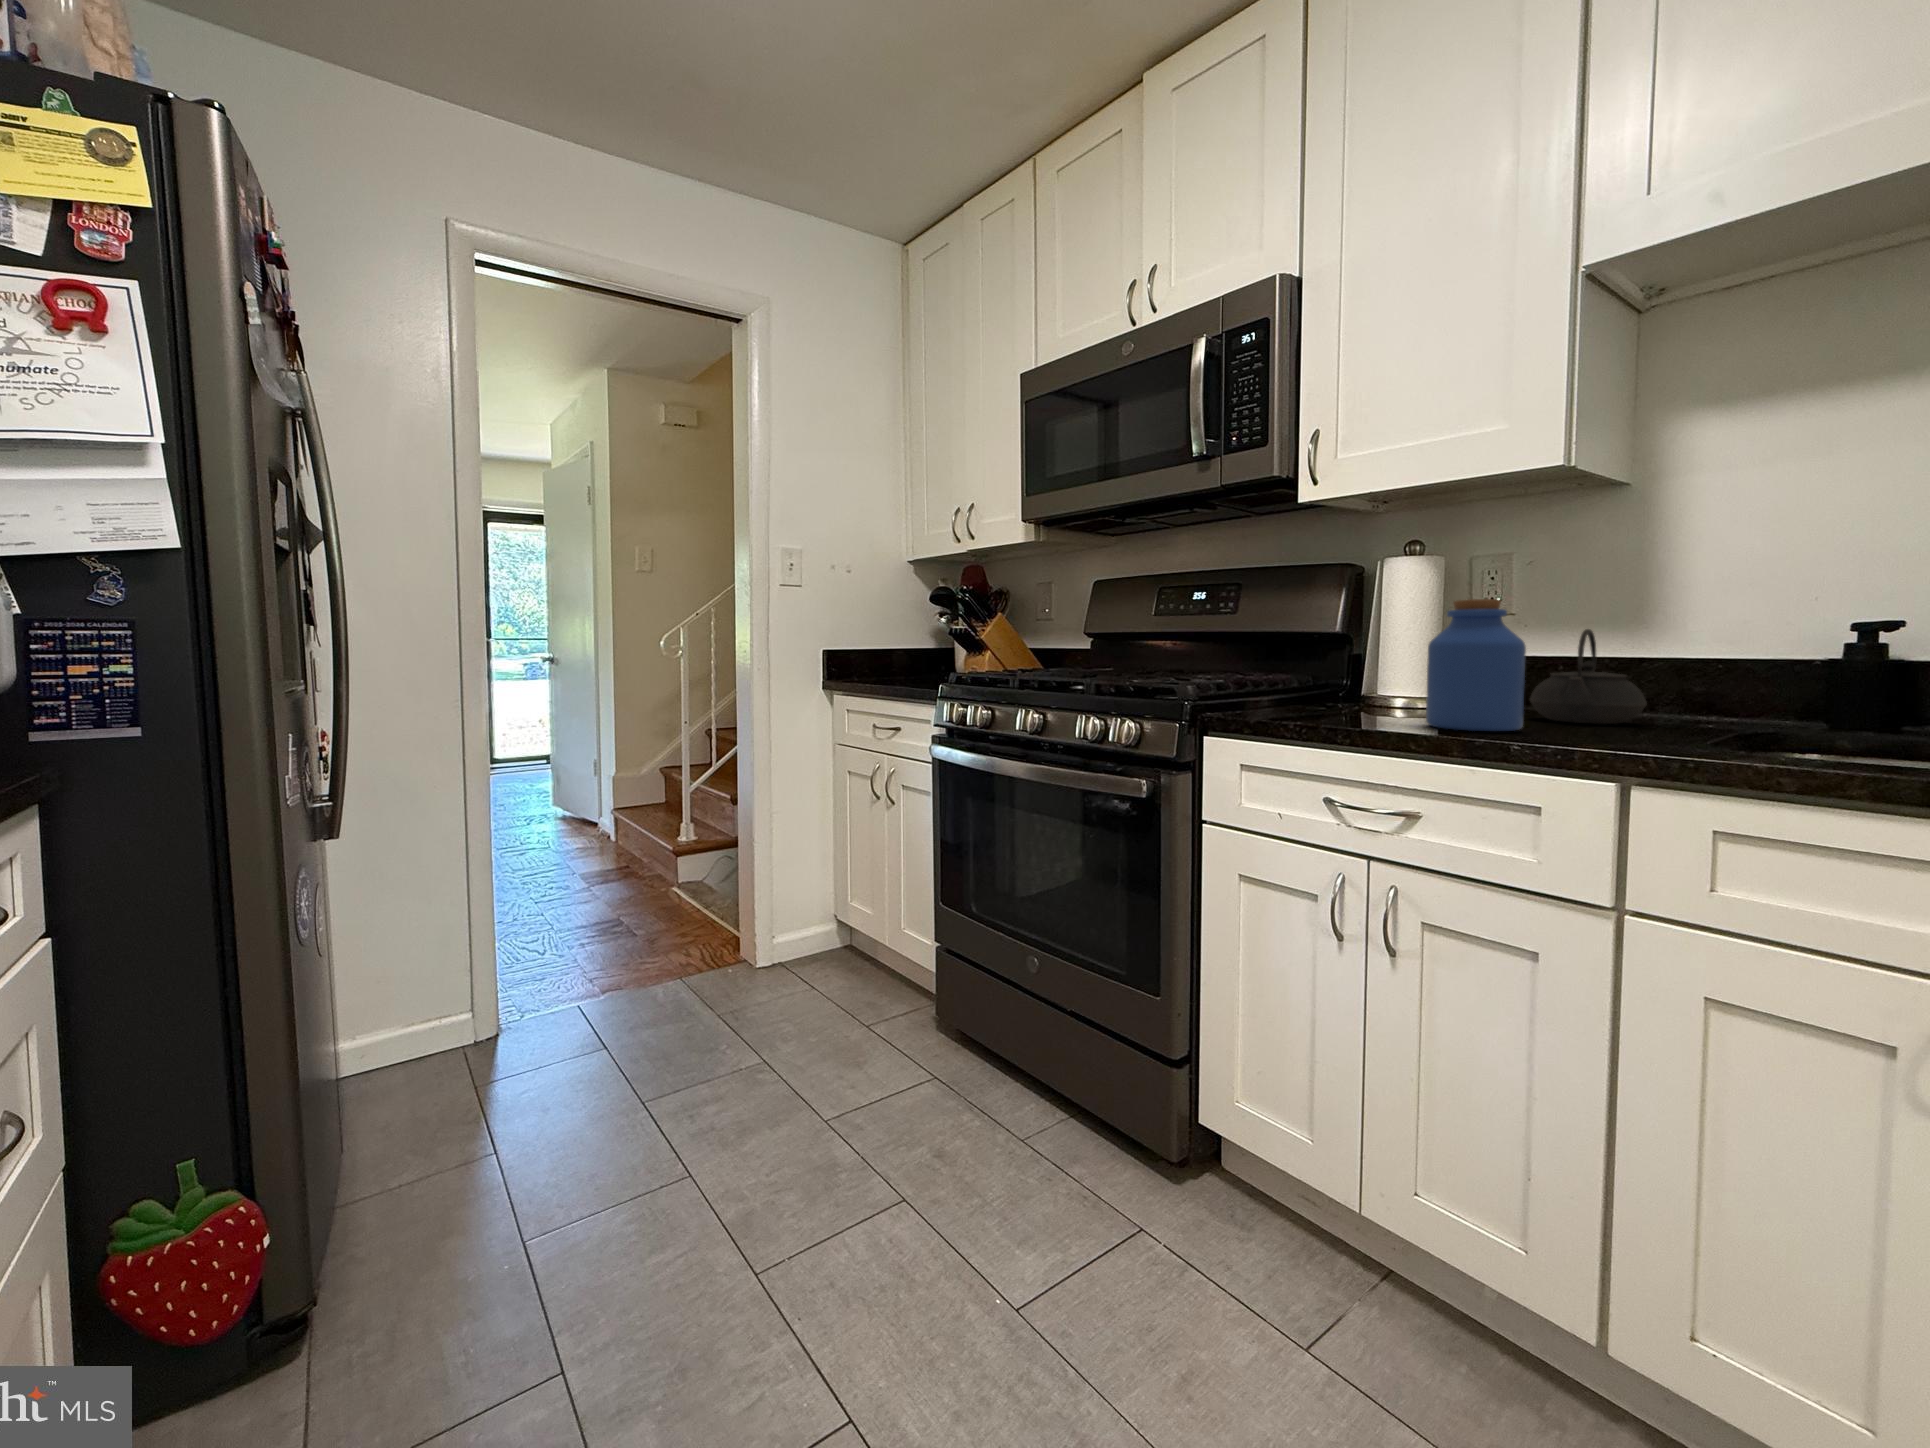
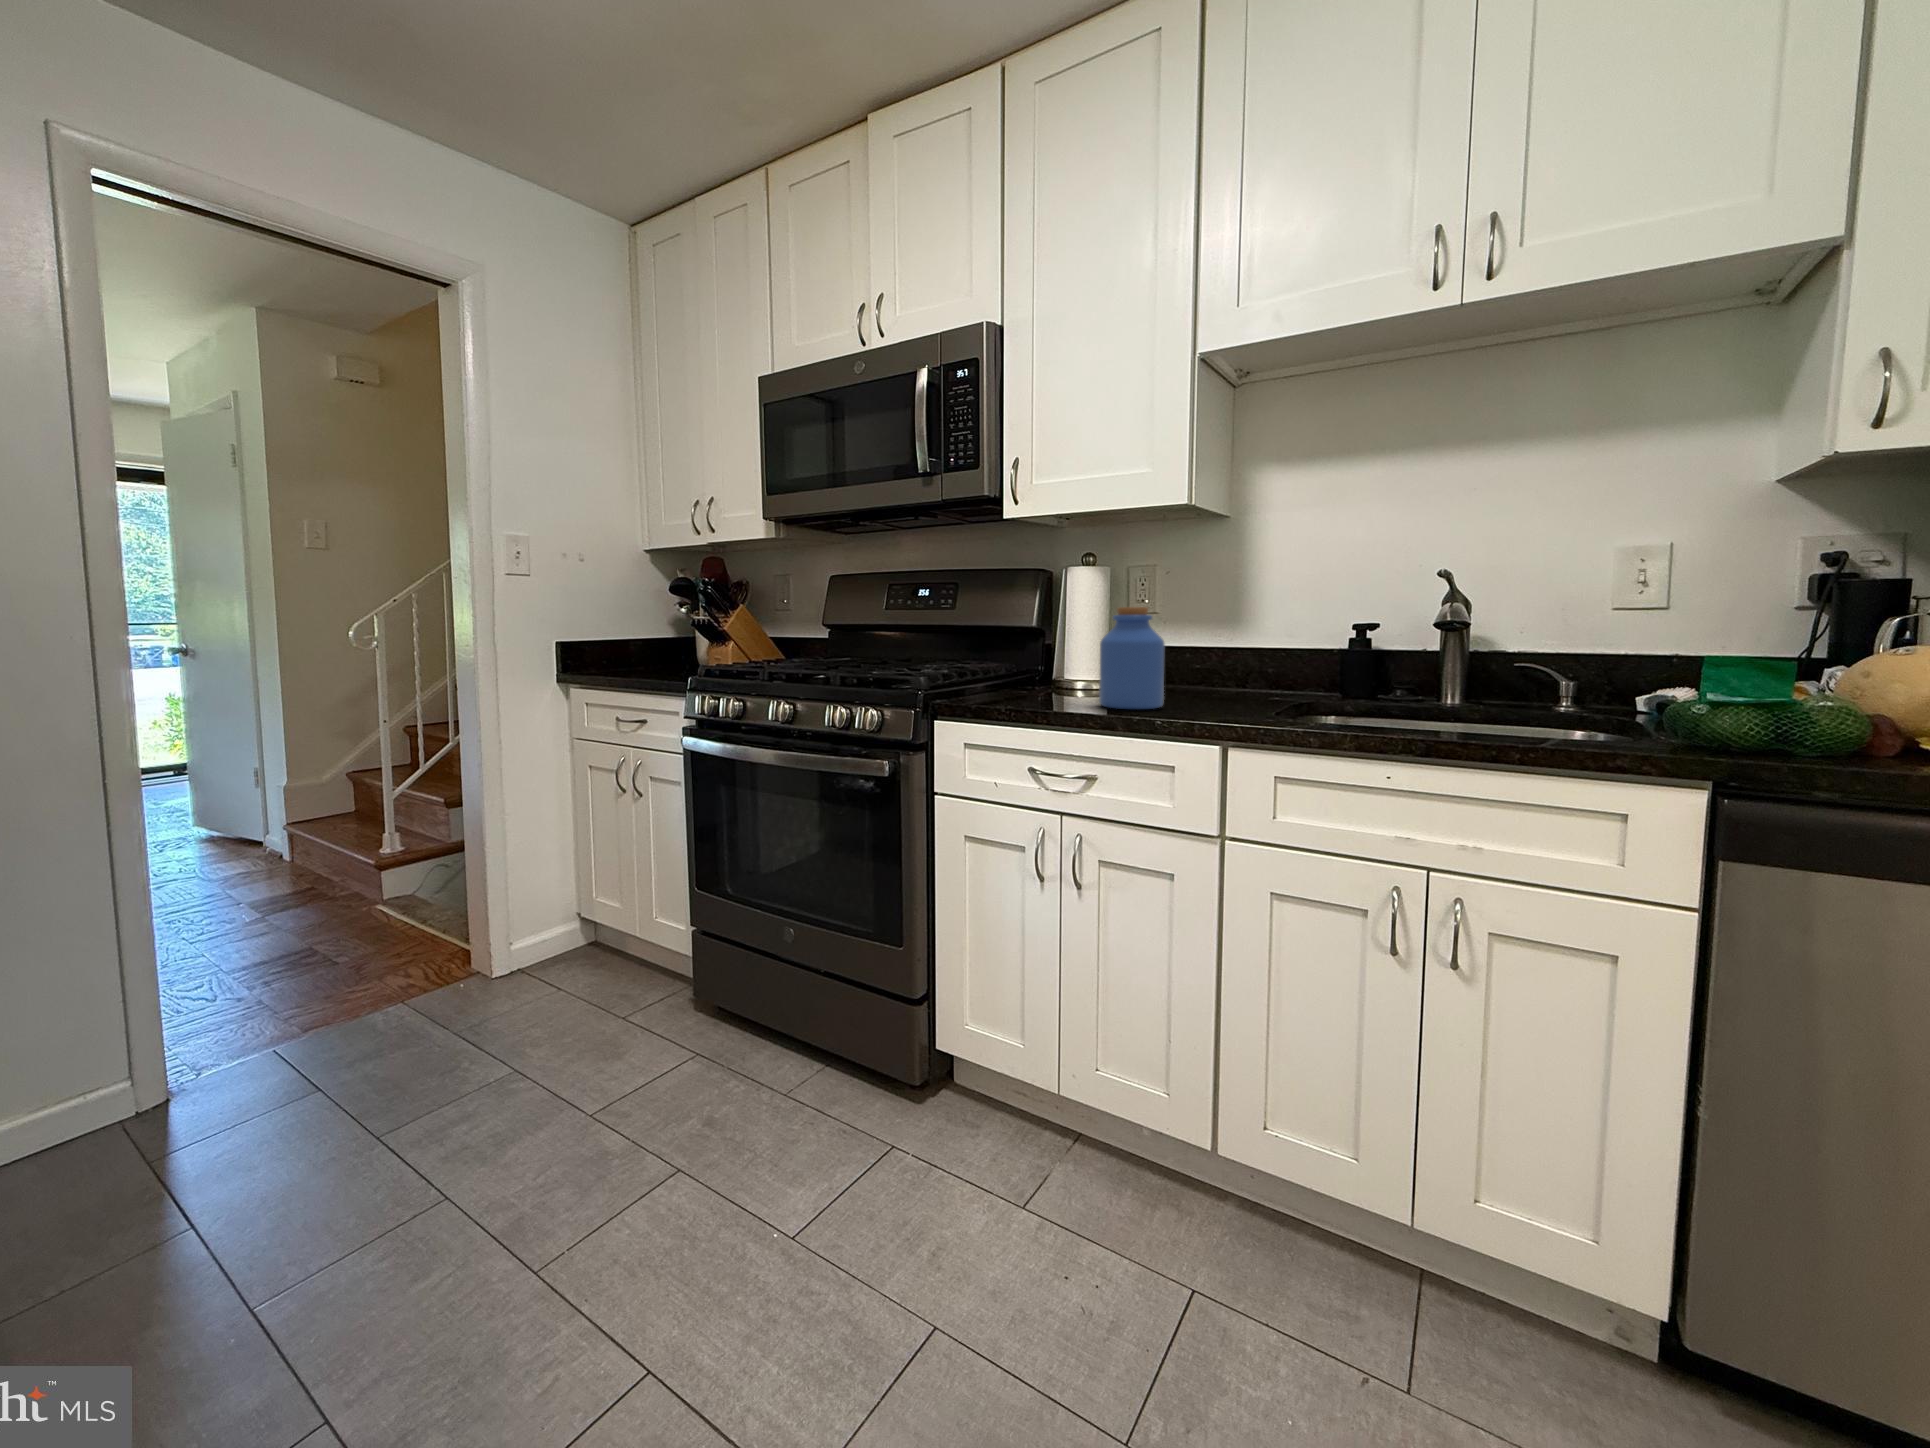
teapot: present [1530,629,1647,724] -> none [1168,627,1241,698]

